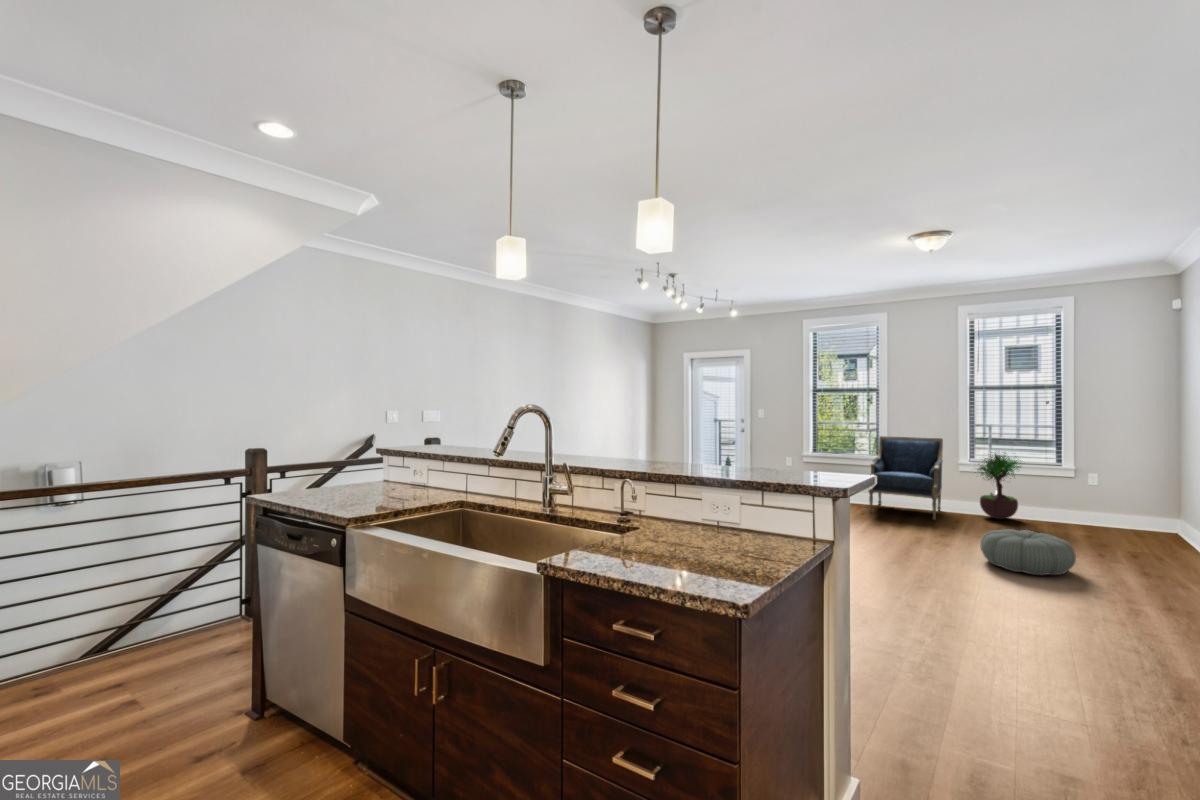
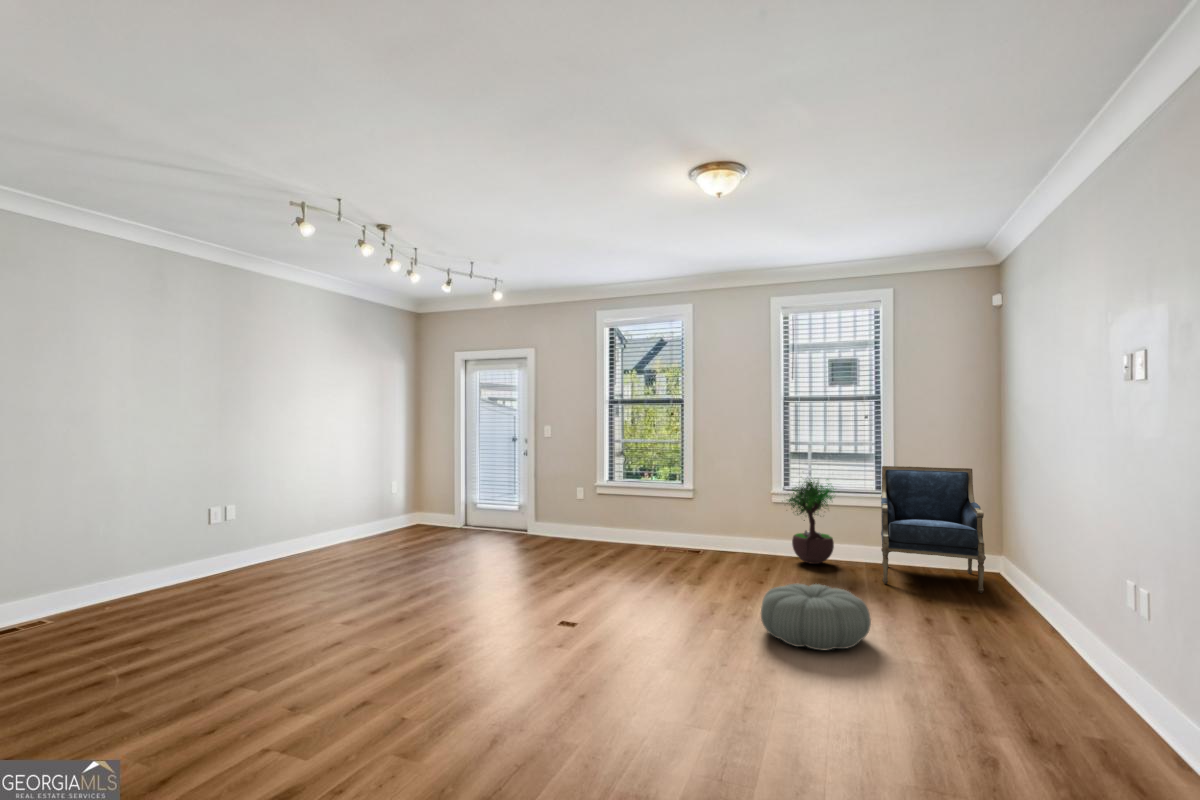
armchair: present [869,436,943,520] -> present [881,466,986,593]

